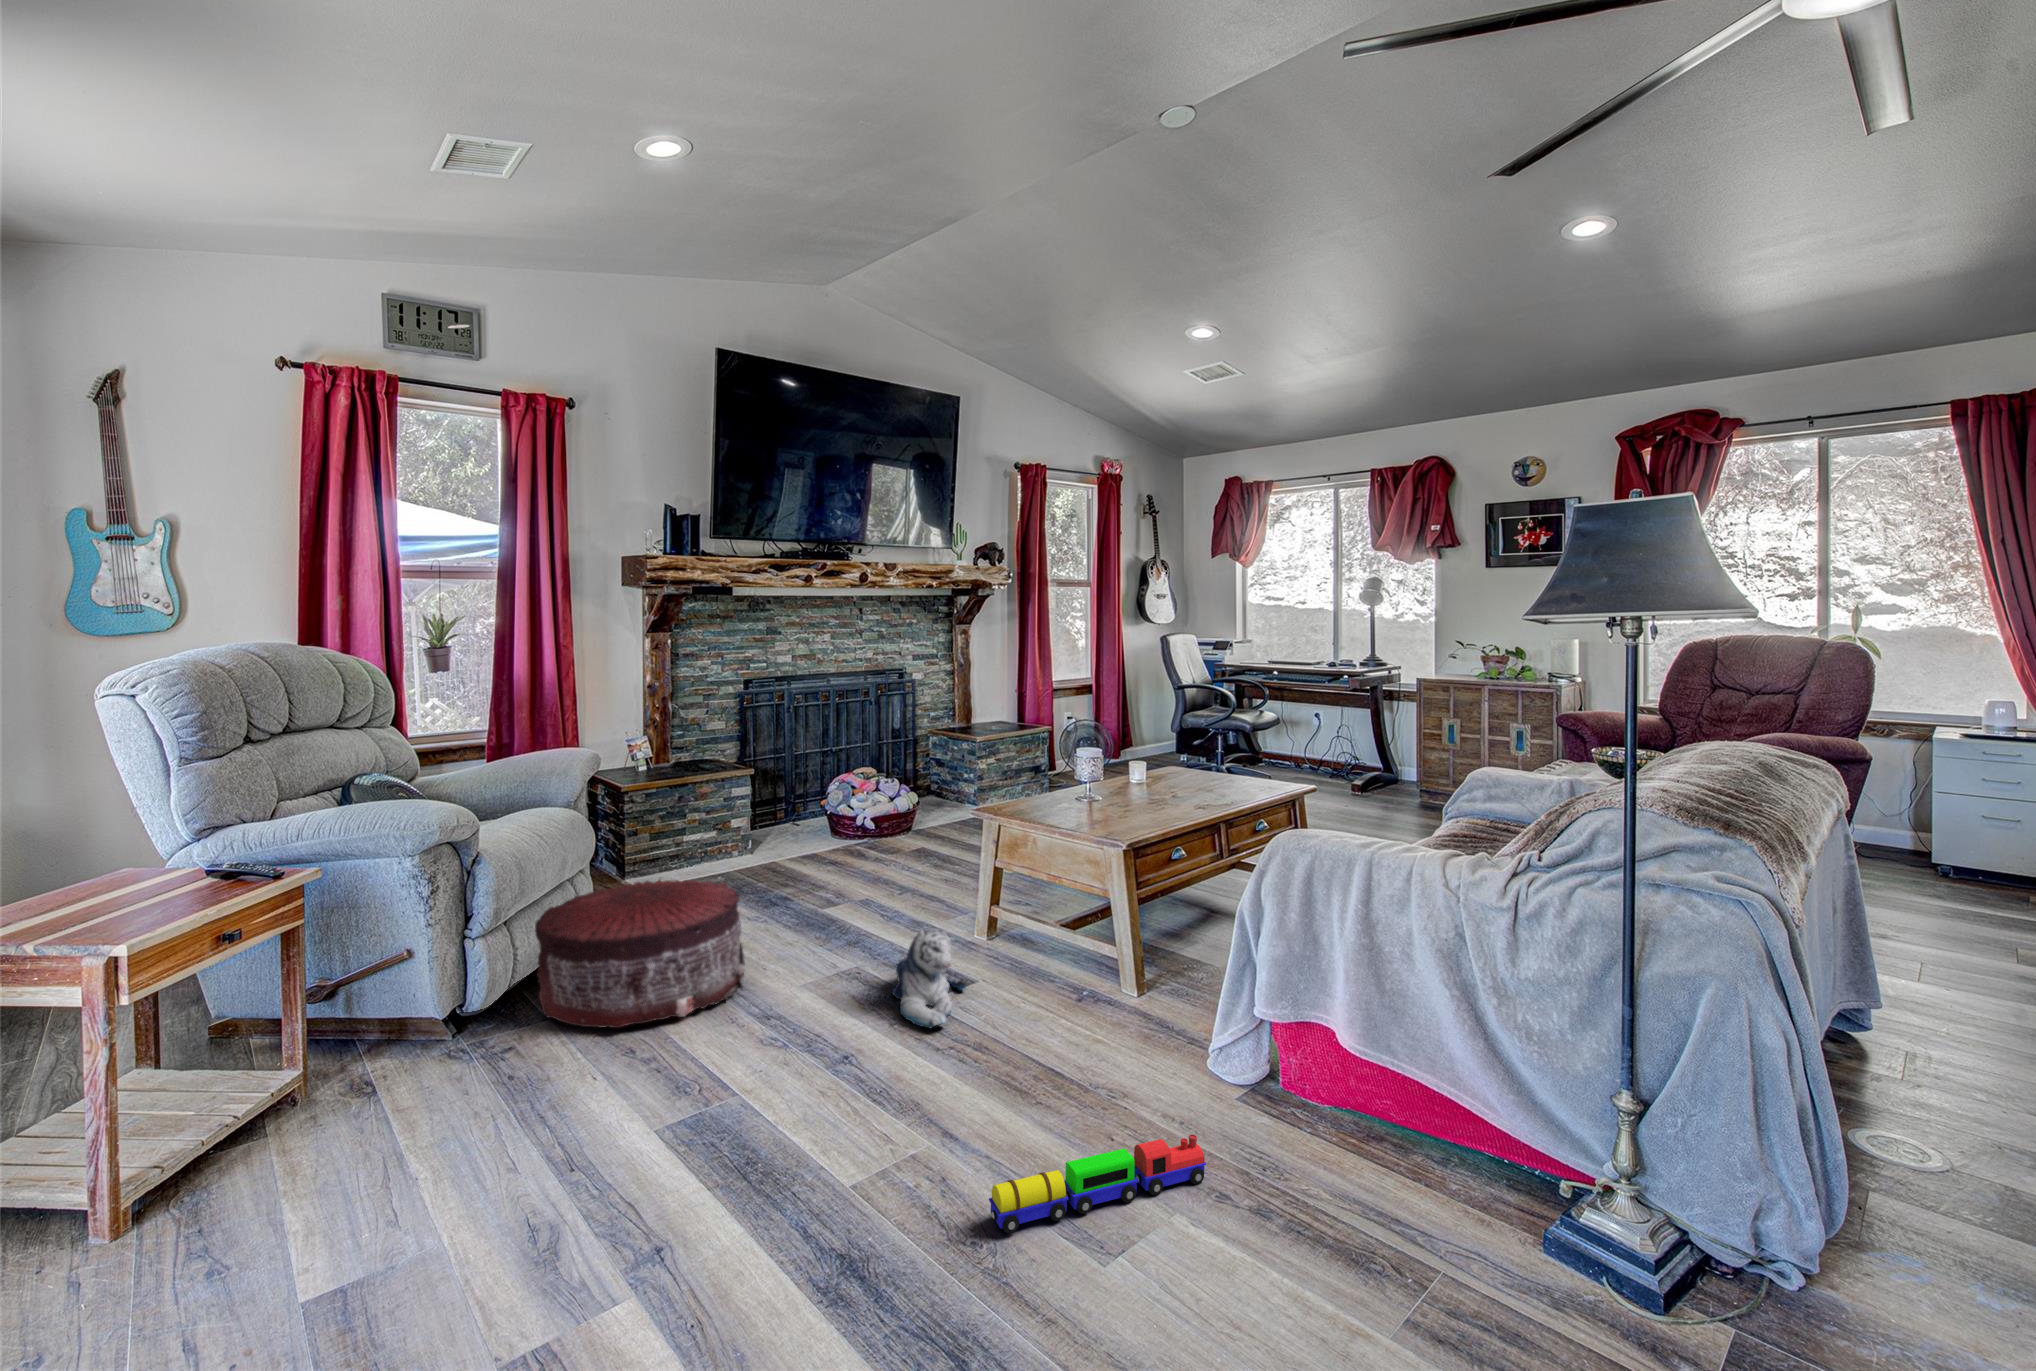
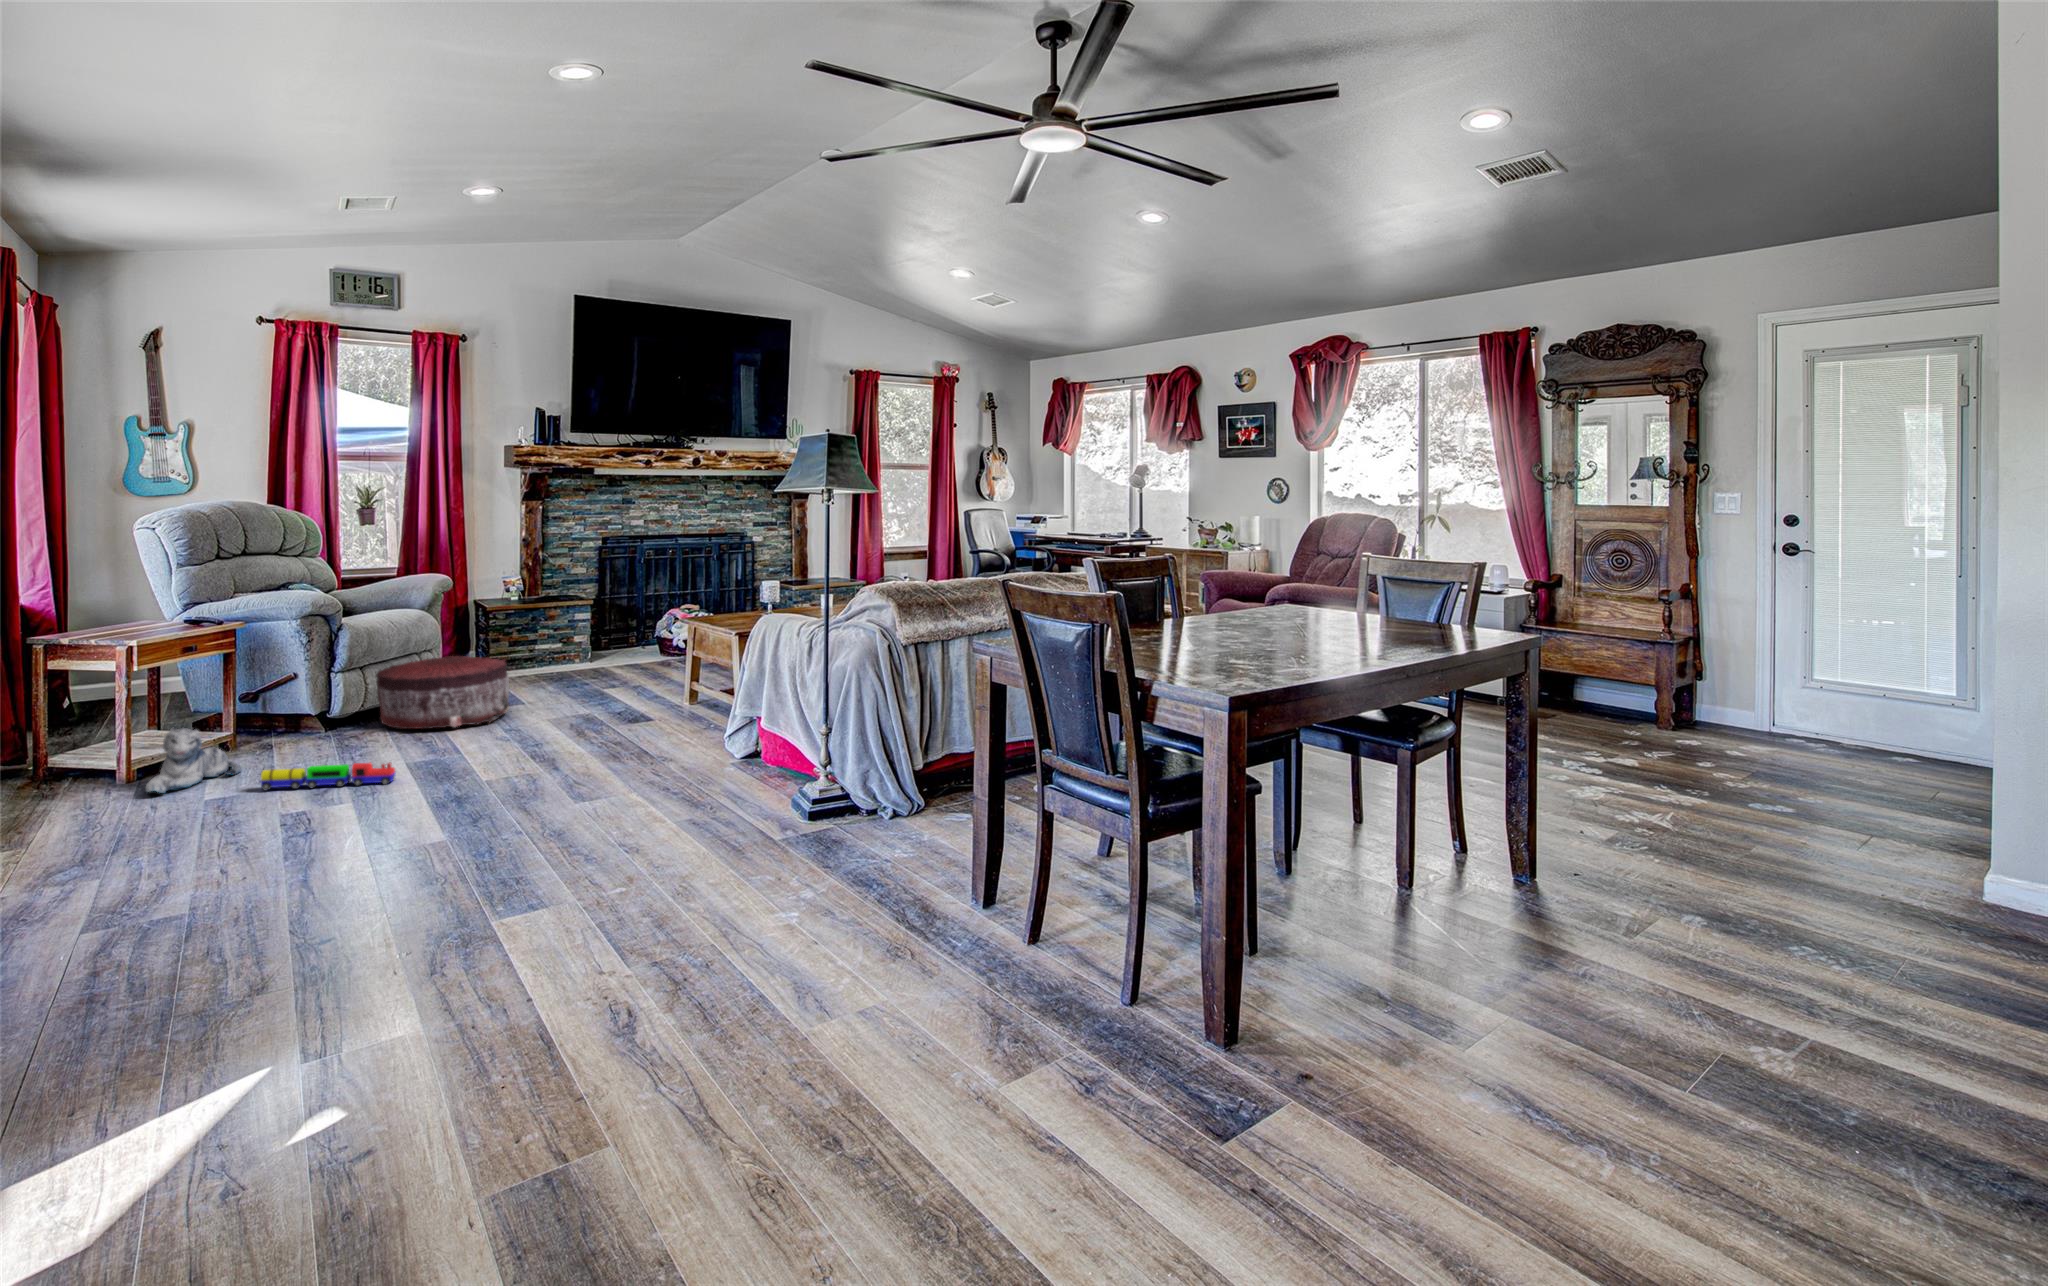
plush toy: present [892,930,966,1028] -> present [146,728,241,793]
toy train: present [989,1134,1206,1233] -> present [260,763,396,790]

